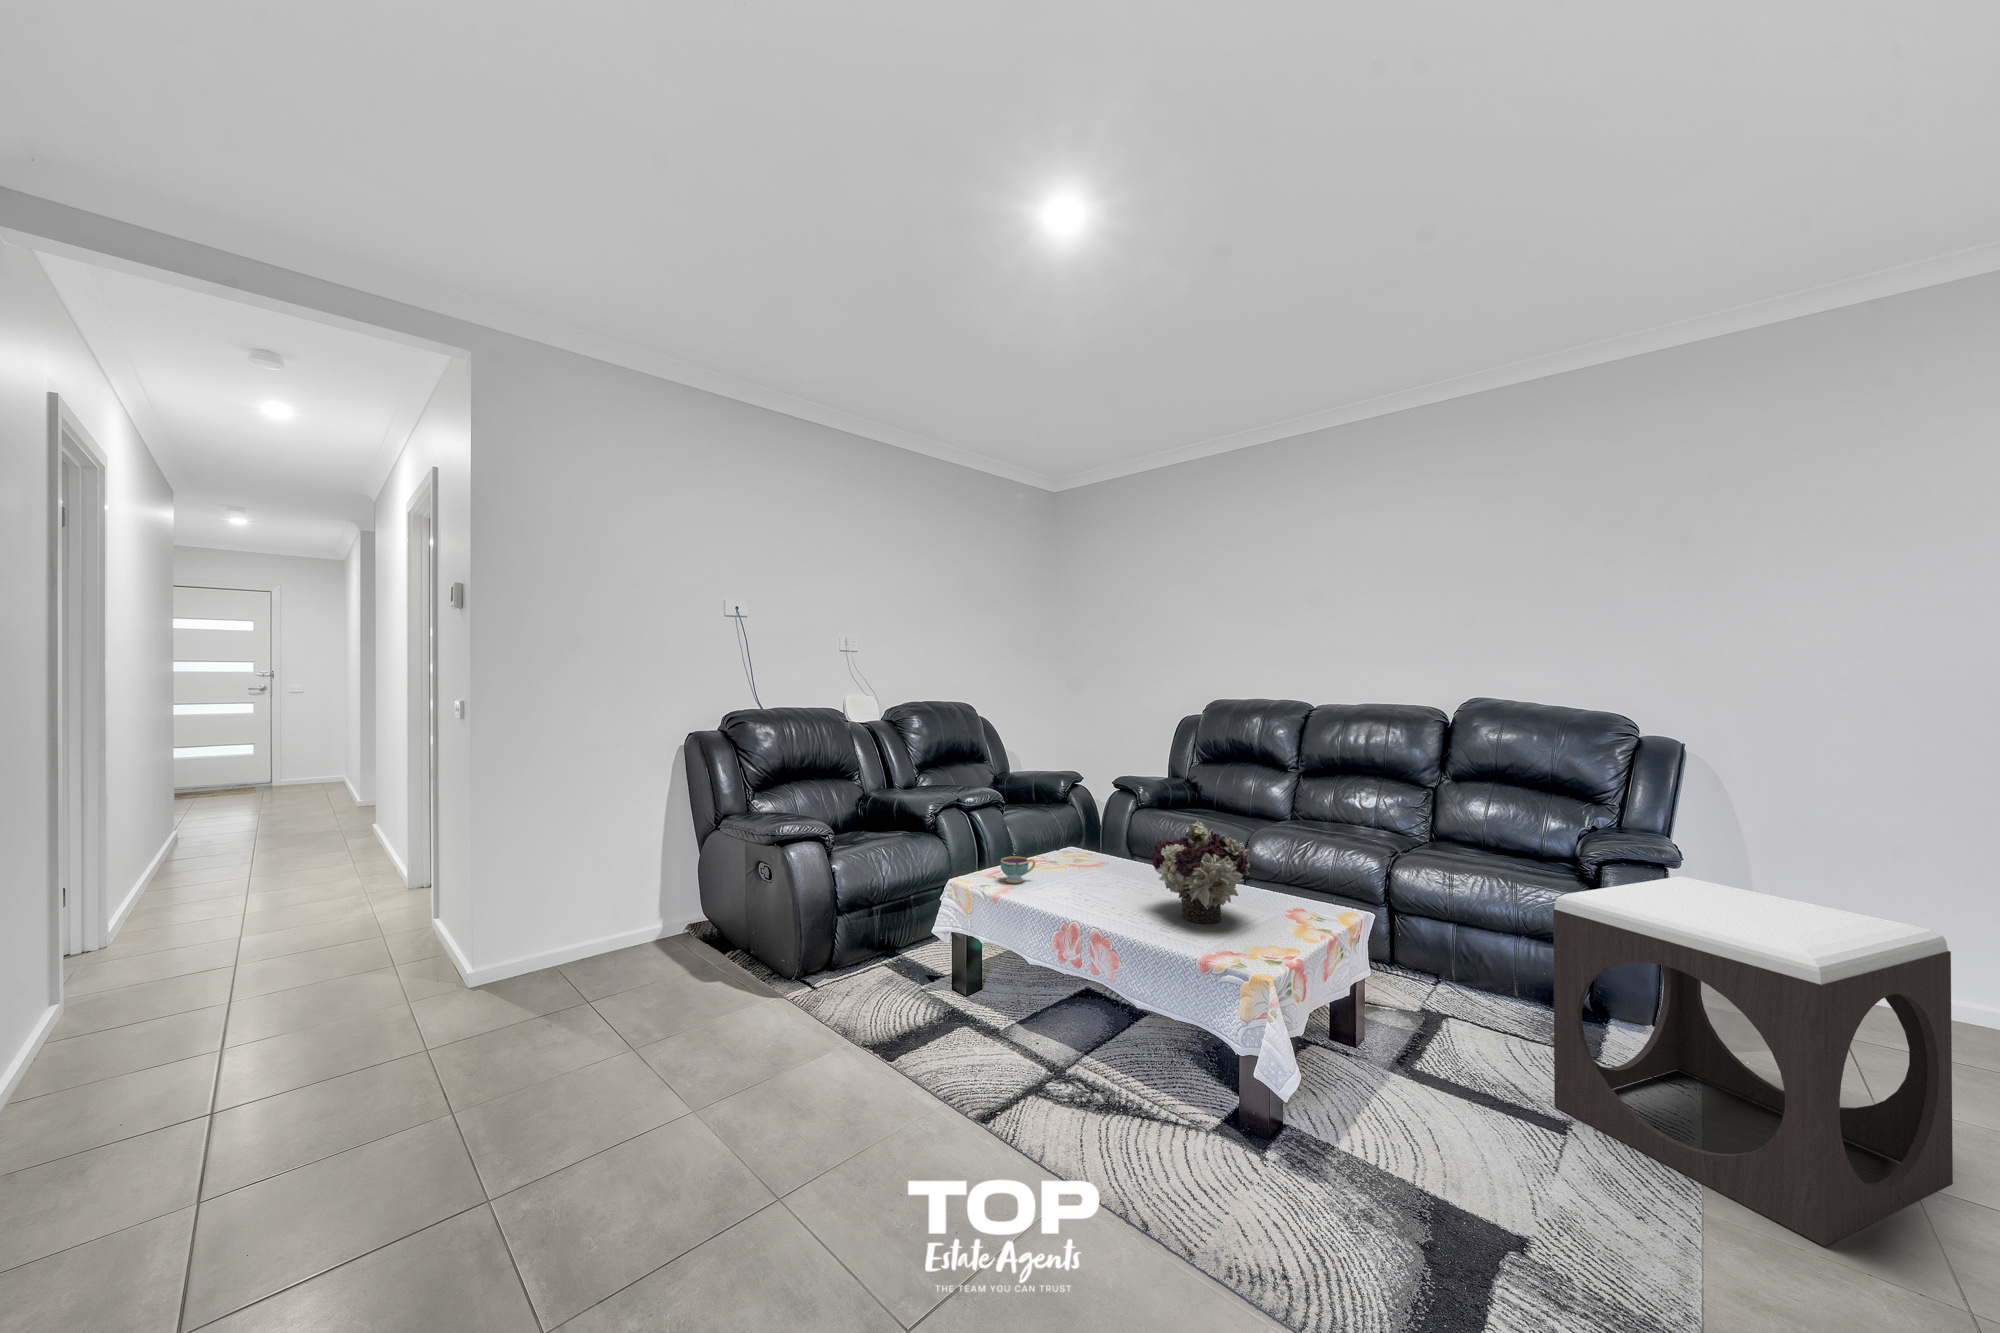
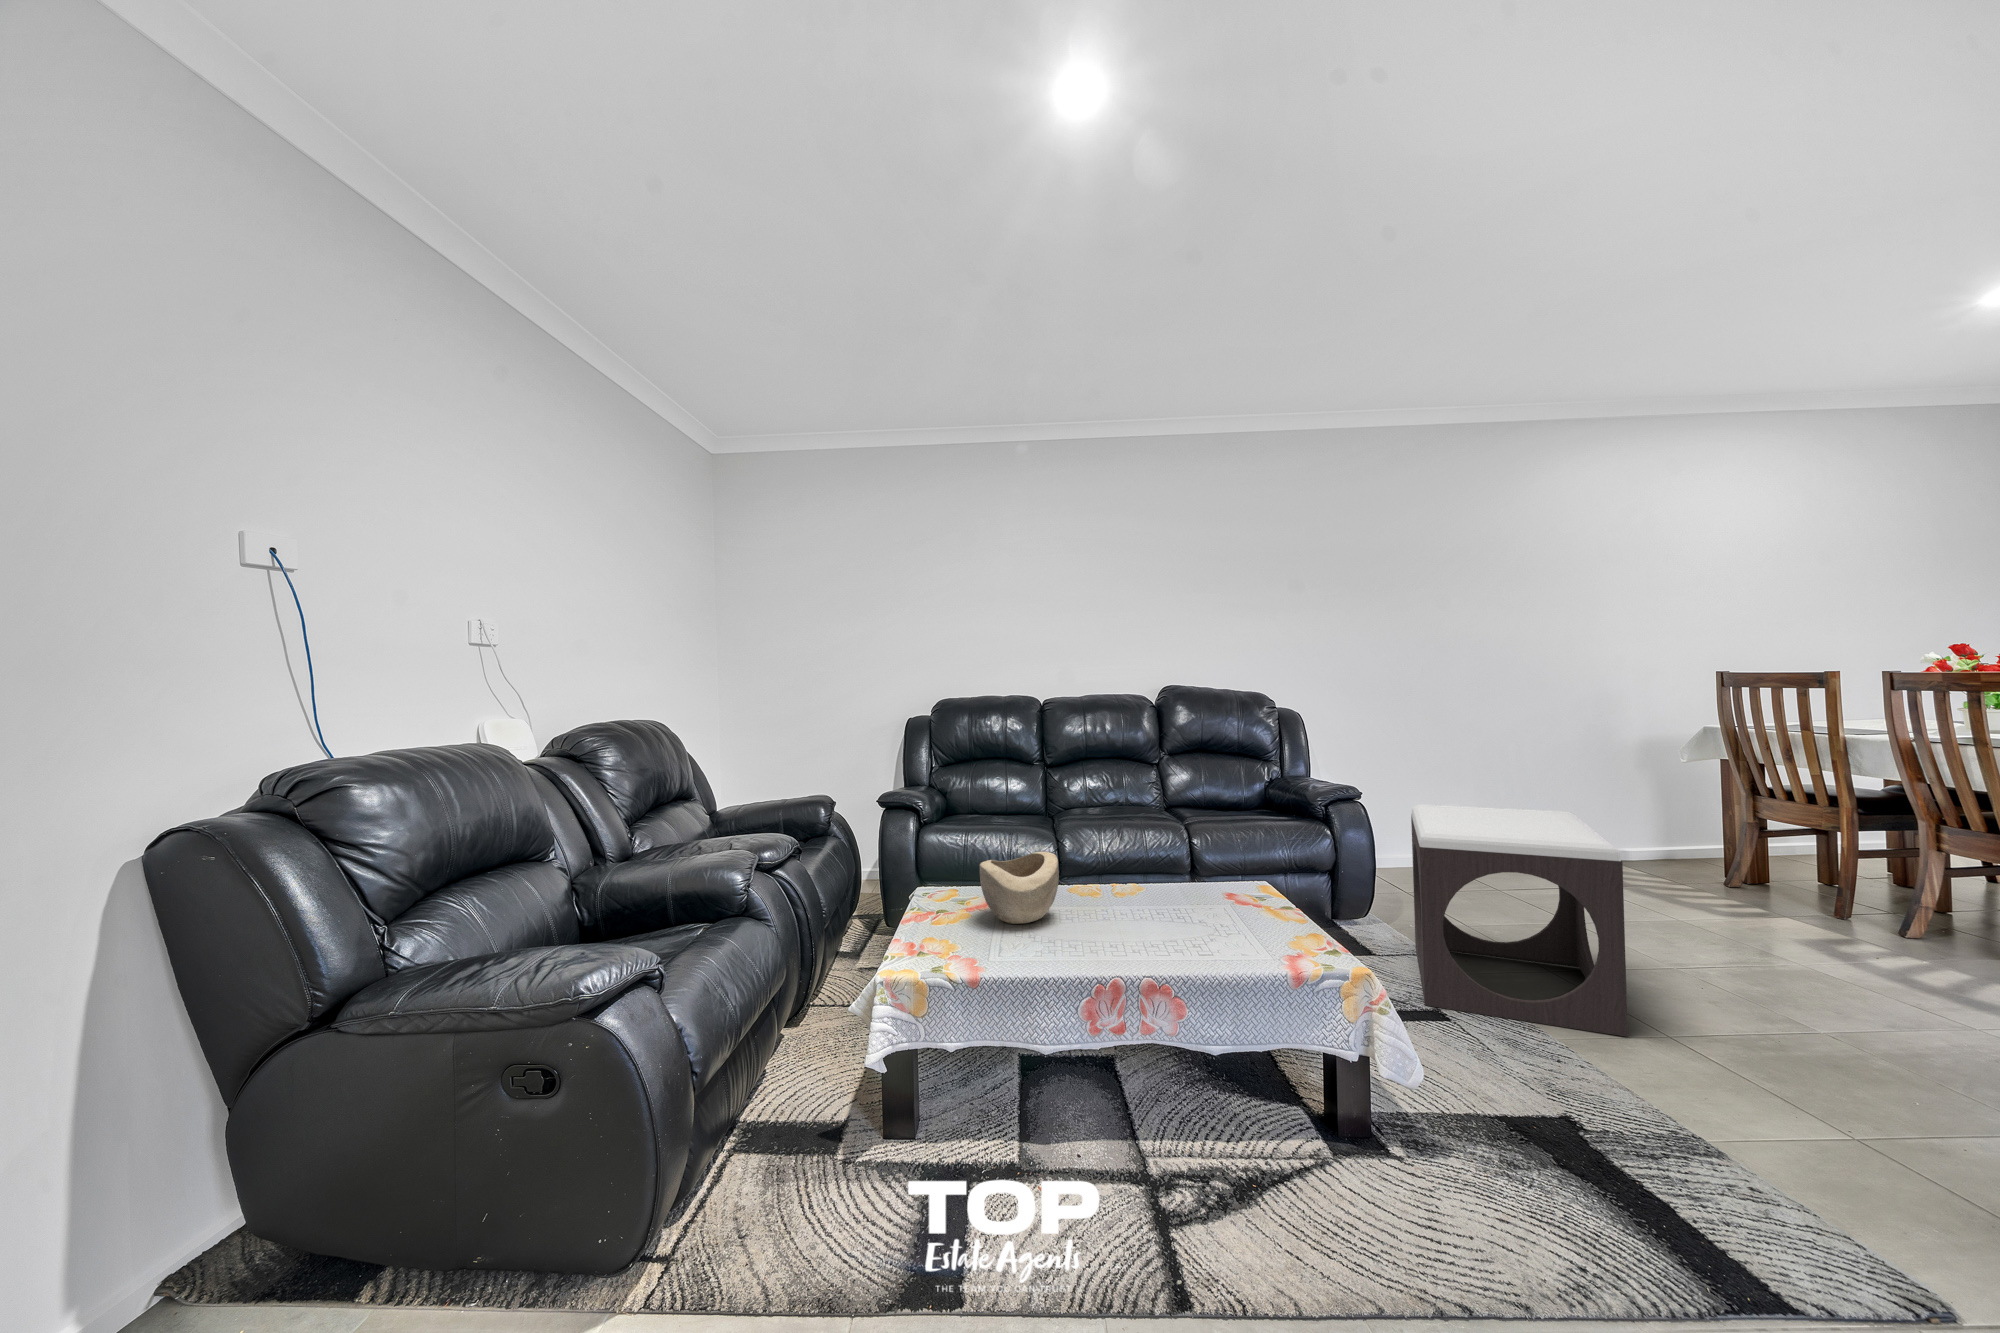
flower arrangement: present [1150,821,1250,923] -> none [1134,828,1253,940]
decorative bowl: none [1067,825,1134,879] -> present [980,852,1059,924]
teacup: present [1001,856,1035,883] -> none [937,918,976,958]

